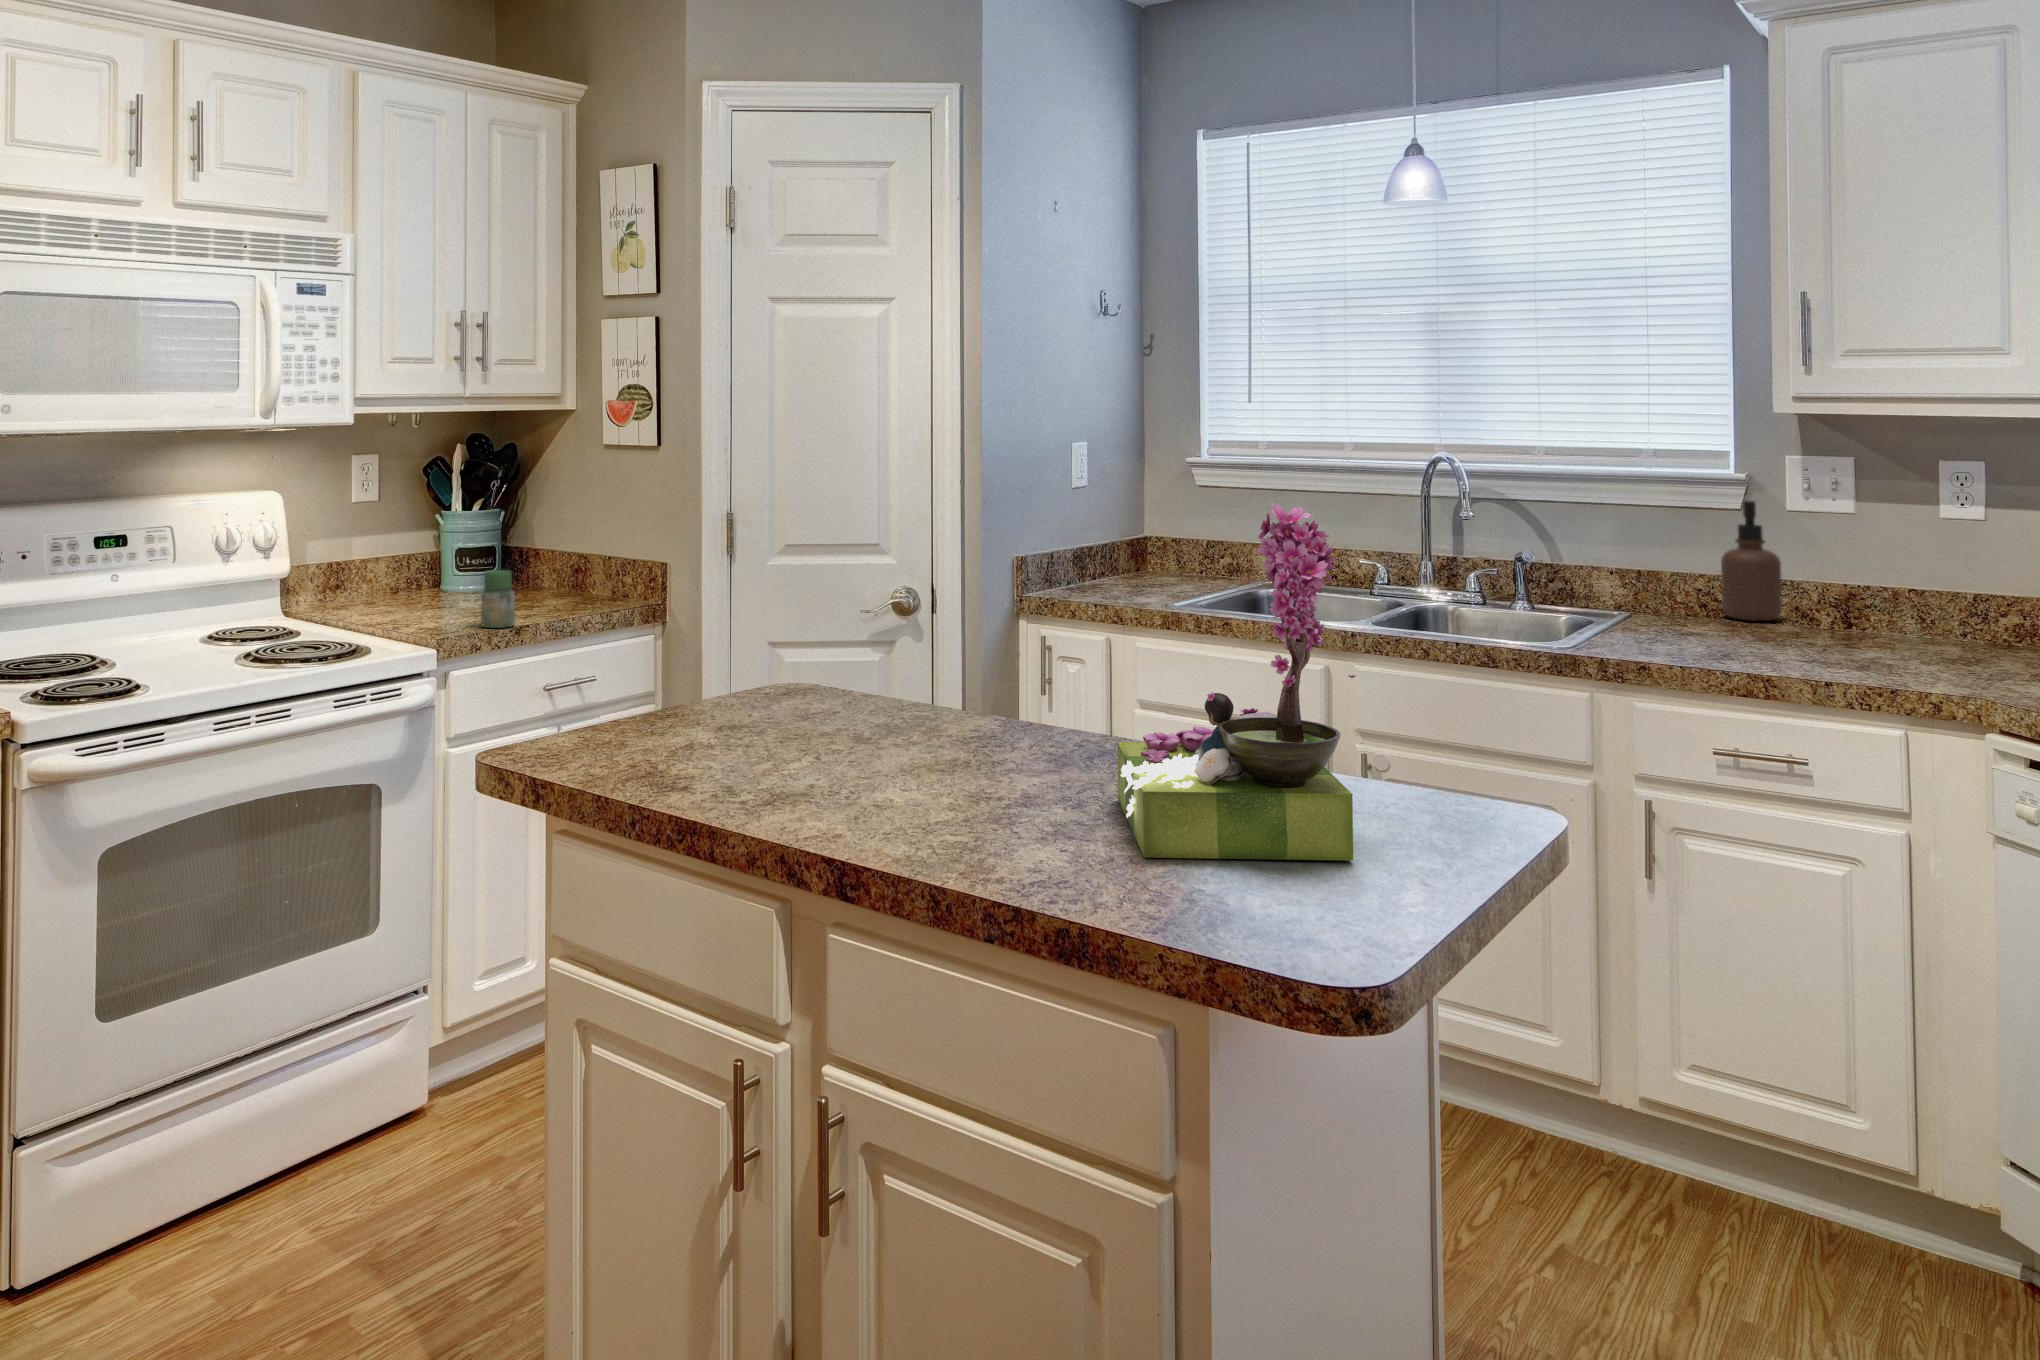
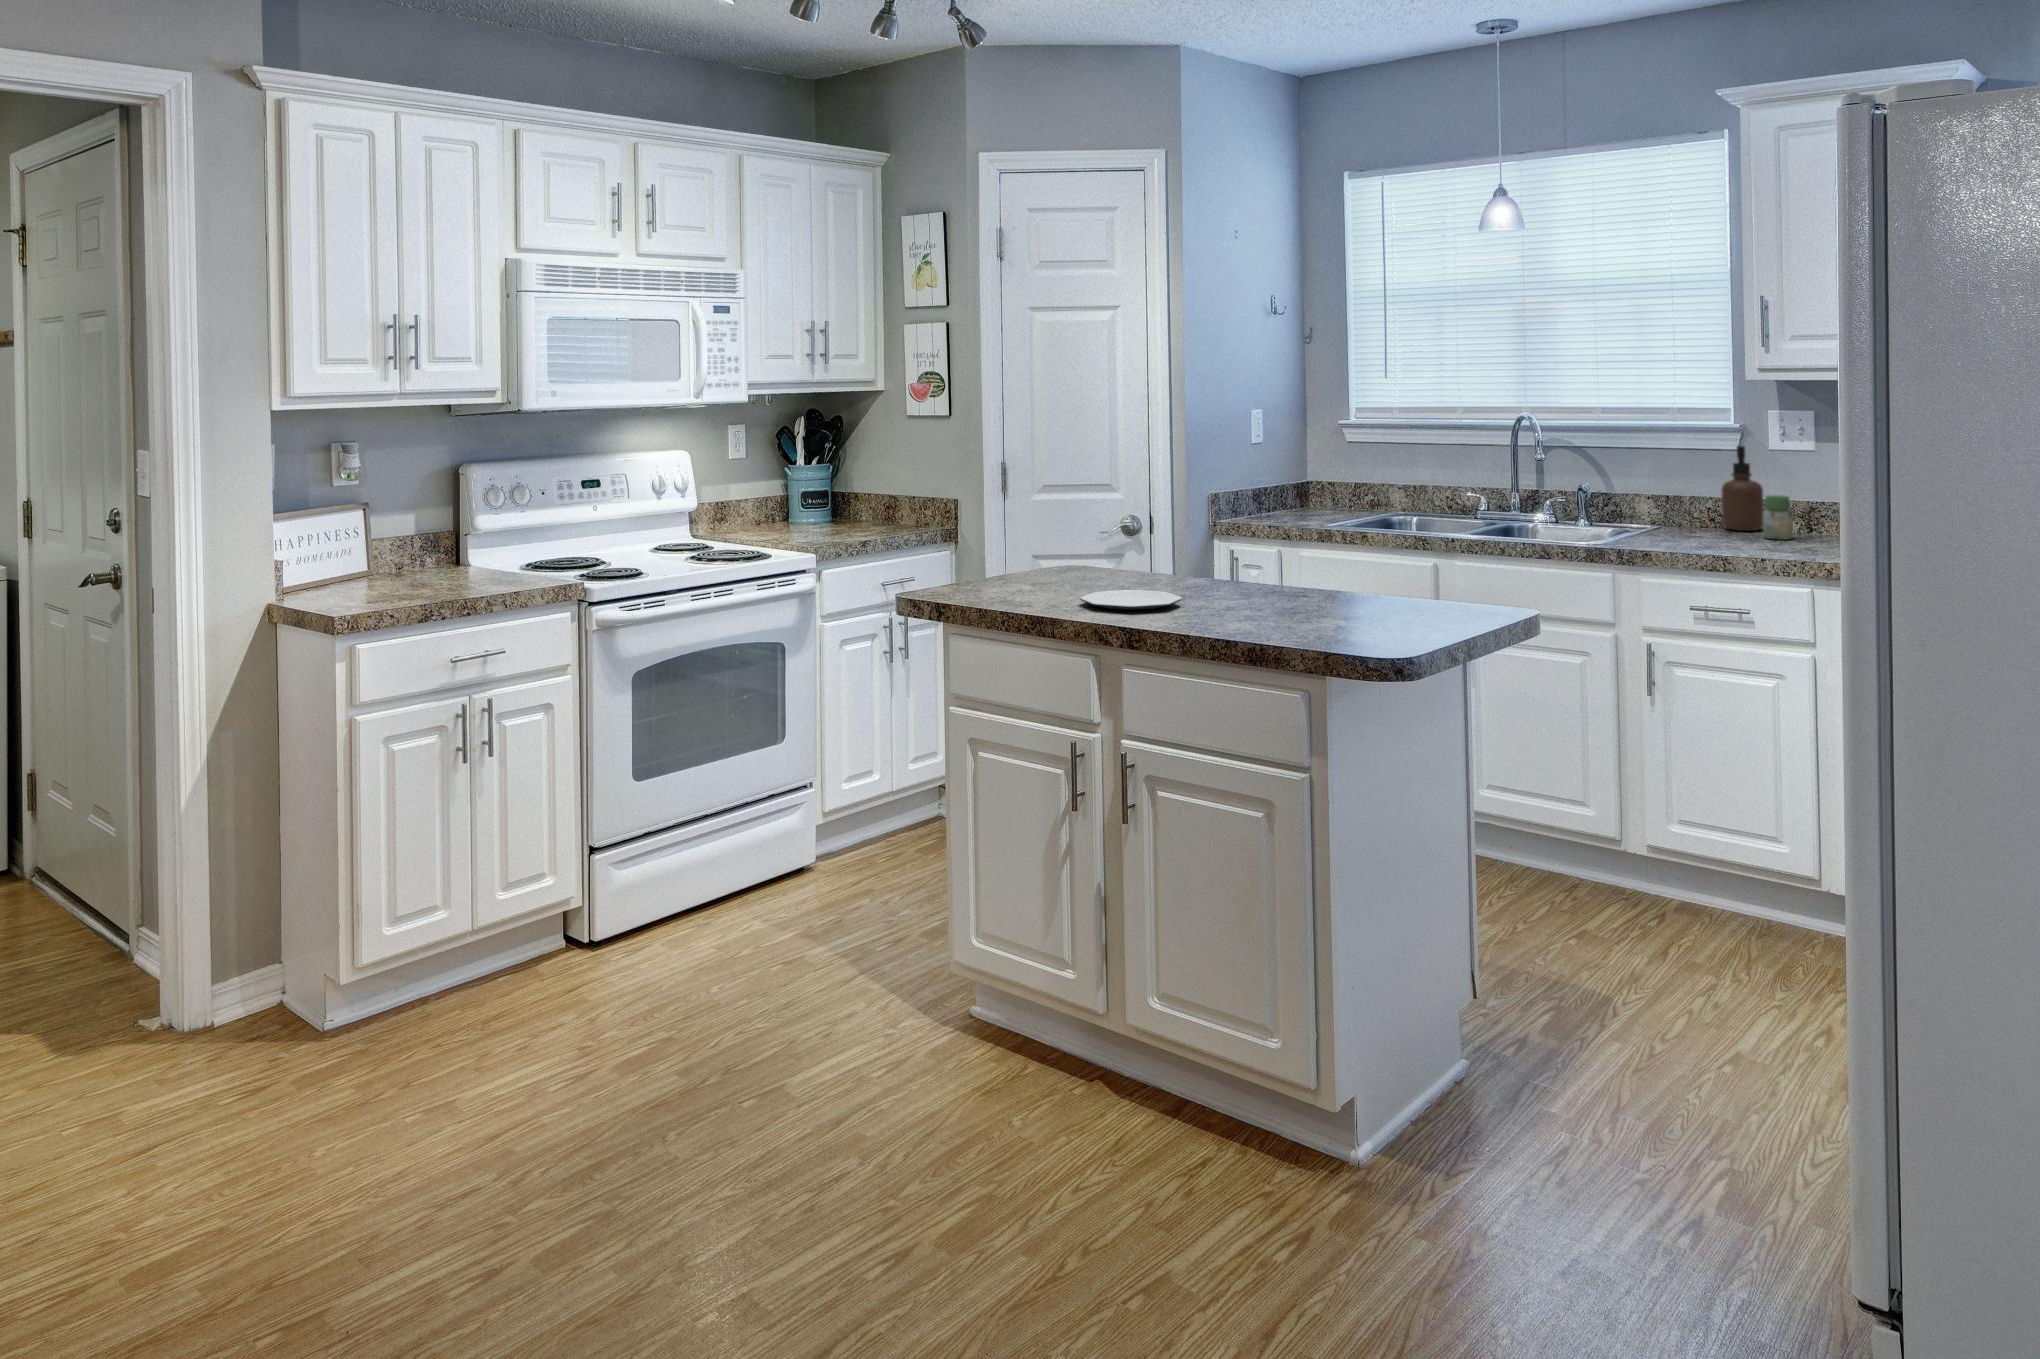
flower arrangement: present [1118,504,1356,860] -> none [1280,435,1413,624]
jar: present [481,570,515,628] -> present [1763,495,1793,540]
plate: none [766,762,946,814] -> present [1080,590,1182,610]

